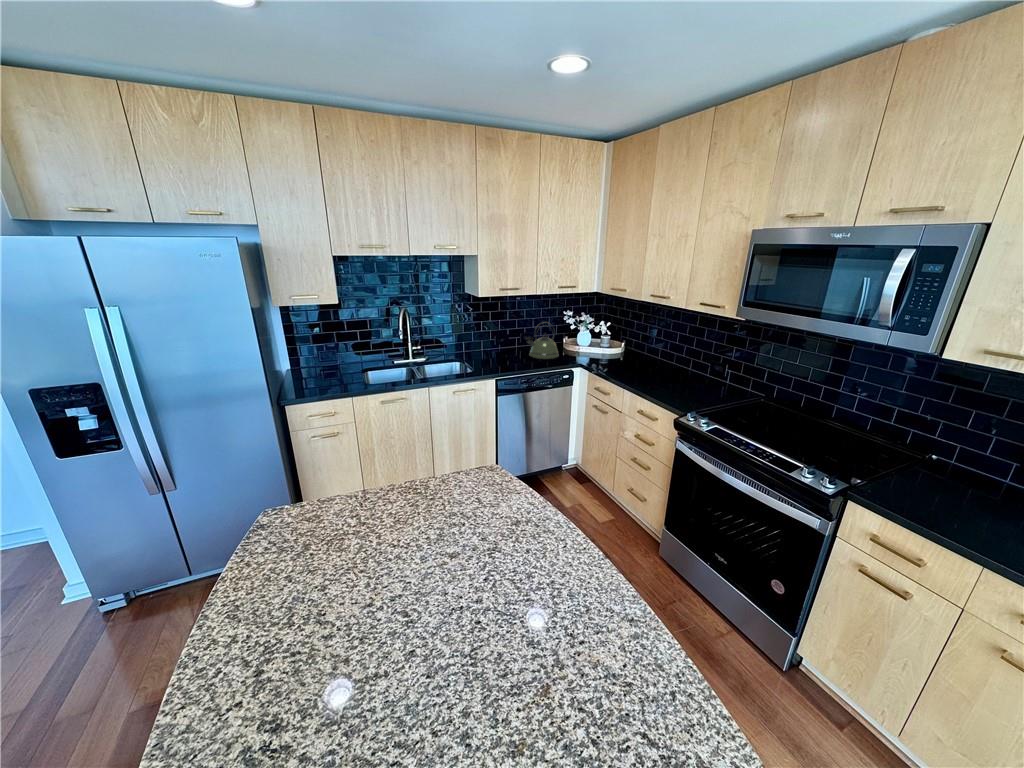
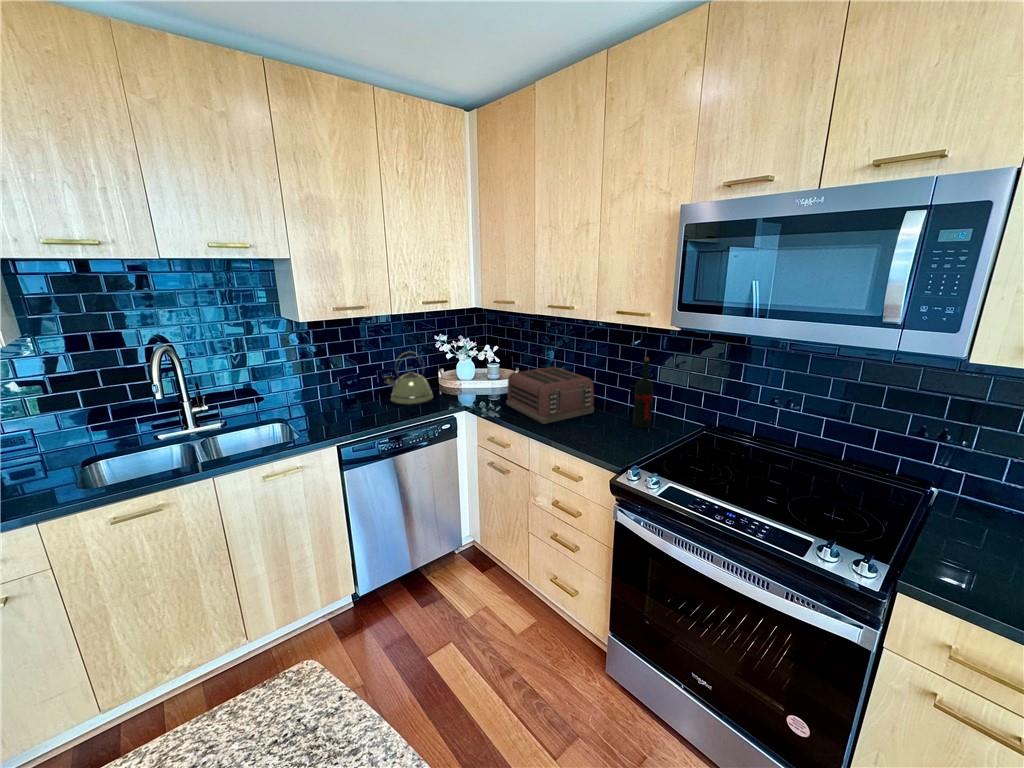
wine bottle: none [705,339,725,392] -> present [633,357,654,428]
toaster: none [611,341,679,381] -> present [506,367,594,424]

